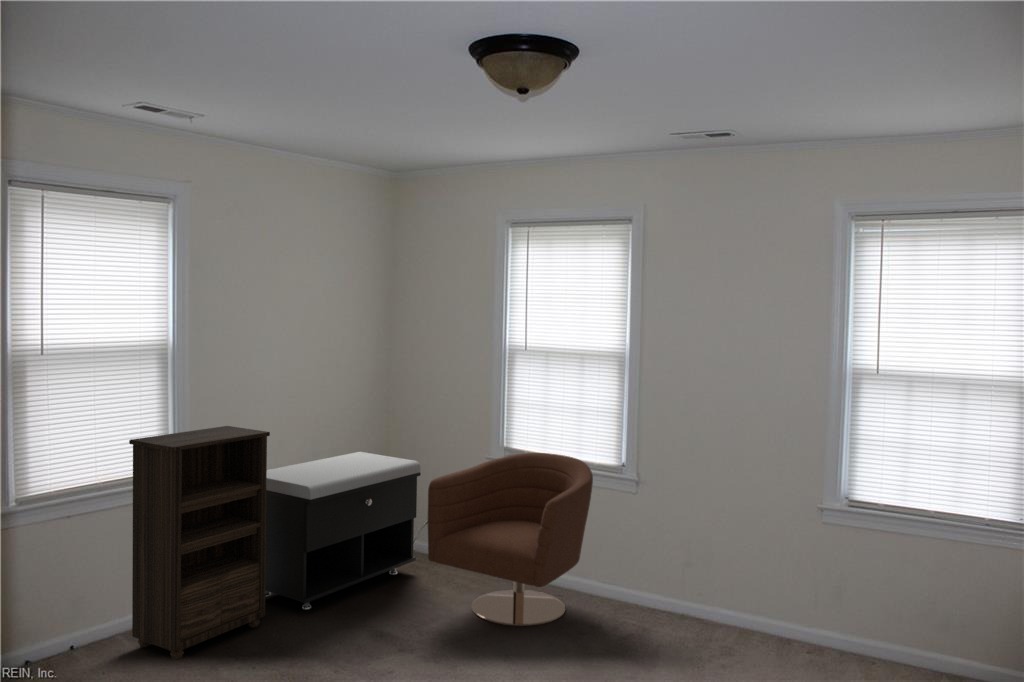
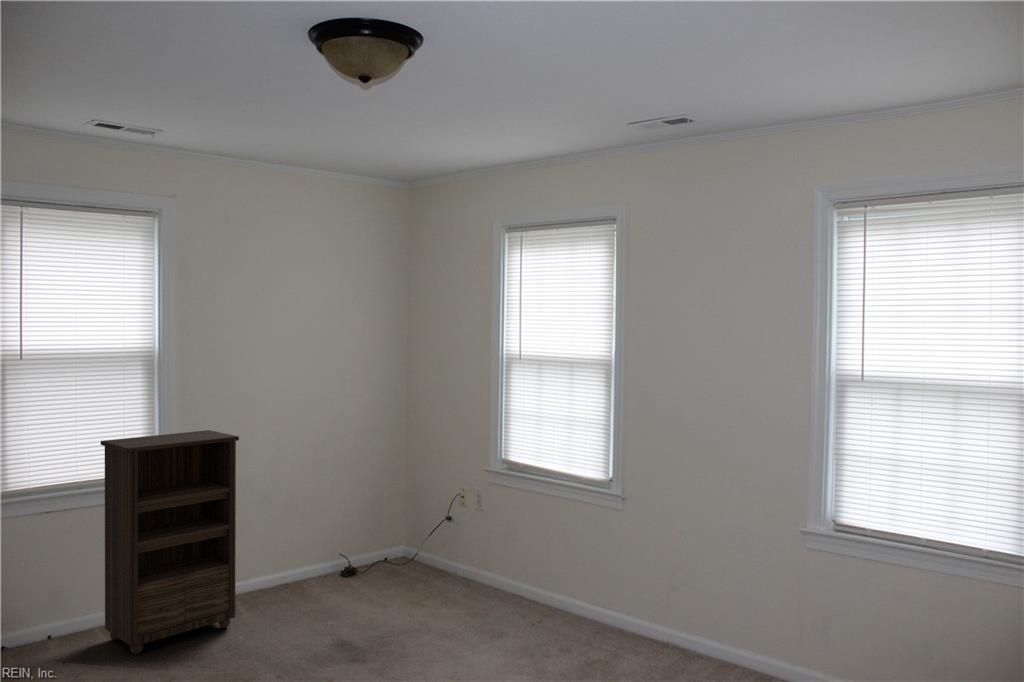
storage bench: present [265,452,421,610] -> none [233,460,414,614]
armchair: present [428,453,593,626] -> none [397,464,569,644]

